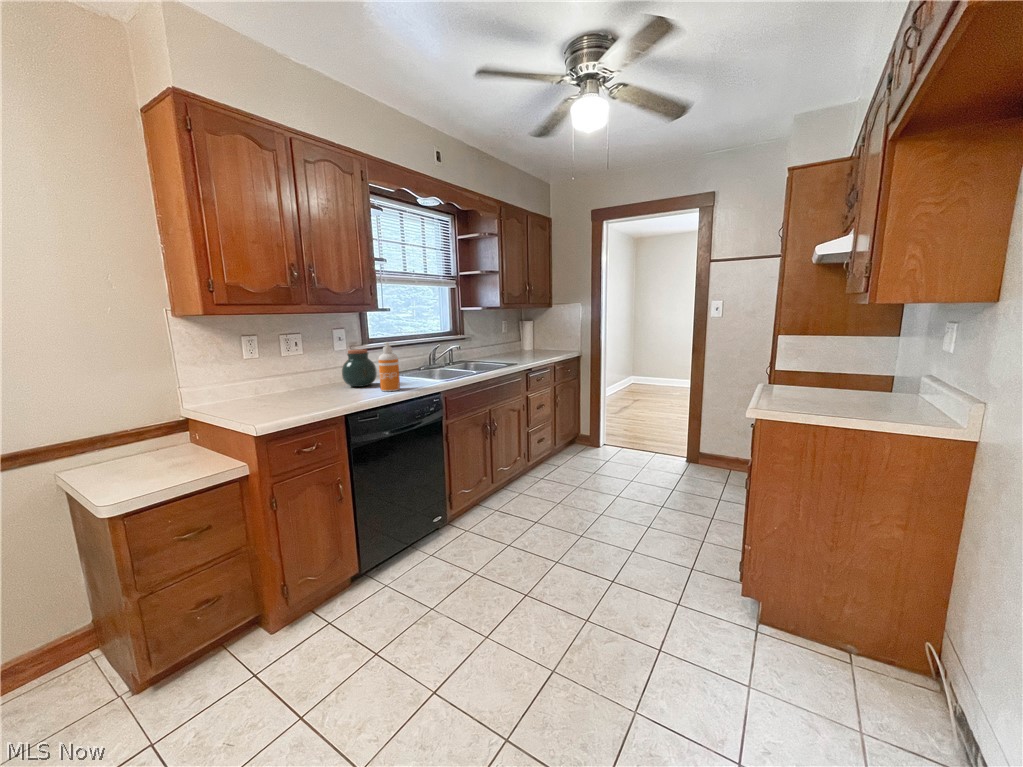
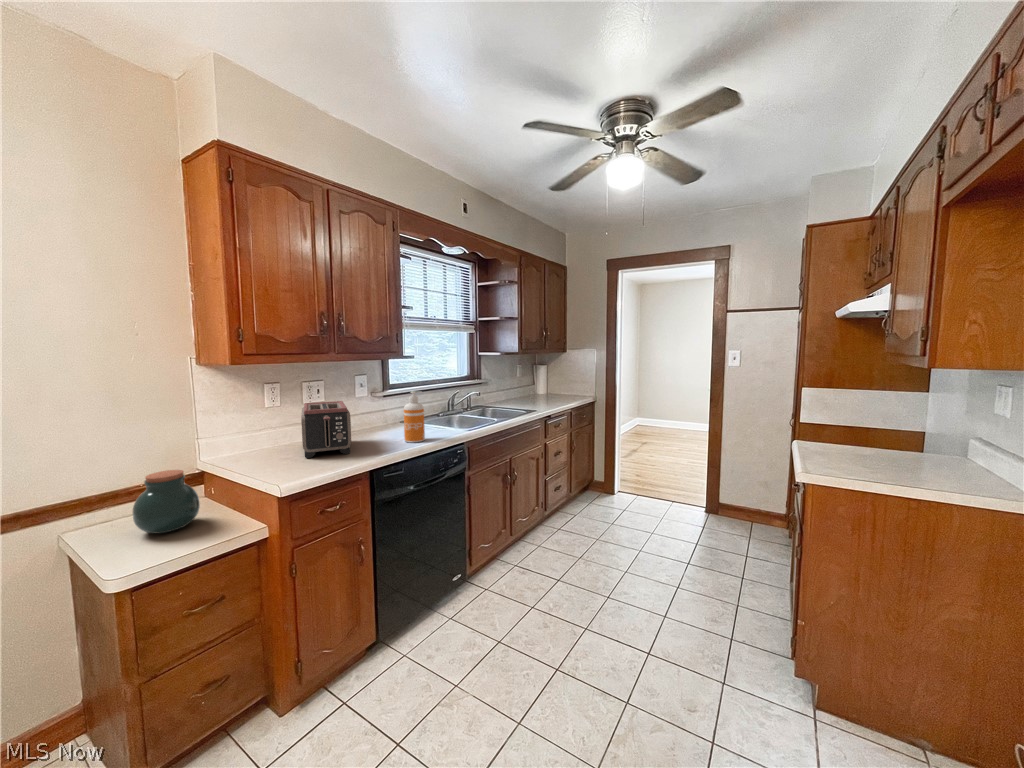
jar: present [342,349,377,387] -> present [133,470,200,533]
toaster: none [276,353,326,405] -> present [301,401,351,458]

